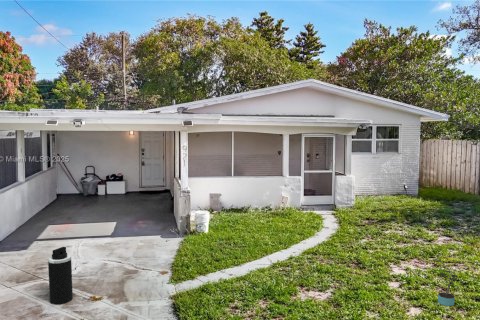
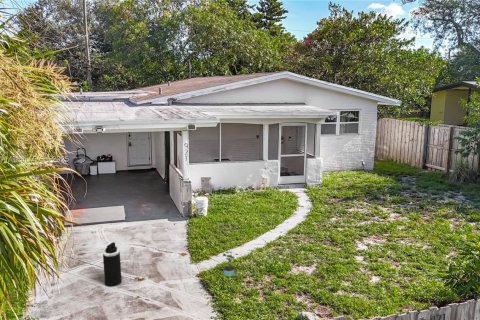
potted plant: present [433,255,460,306] -> present [221,241,236,276]

